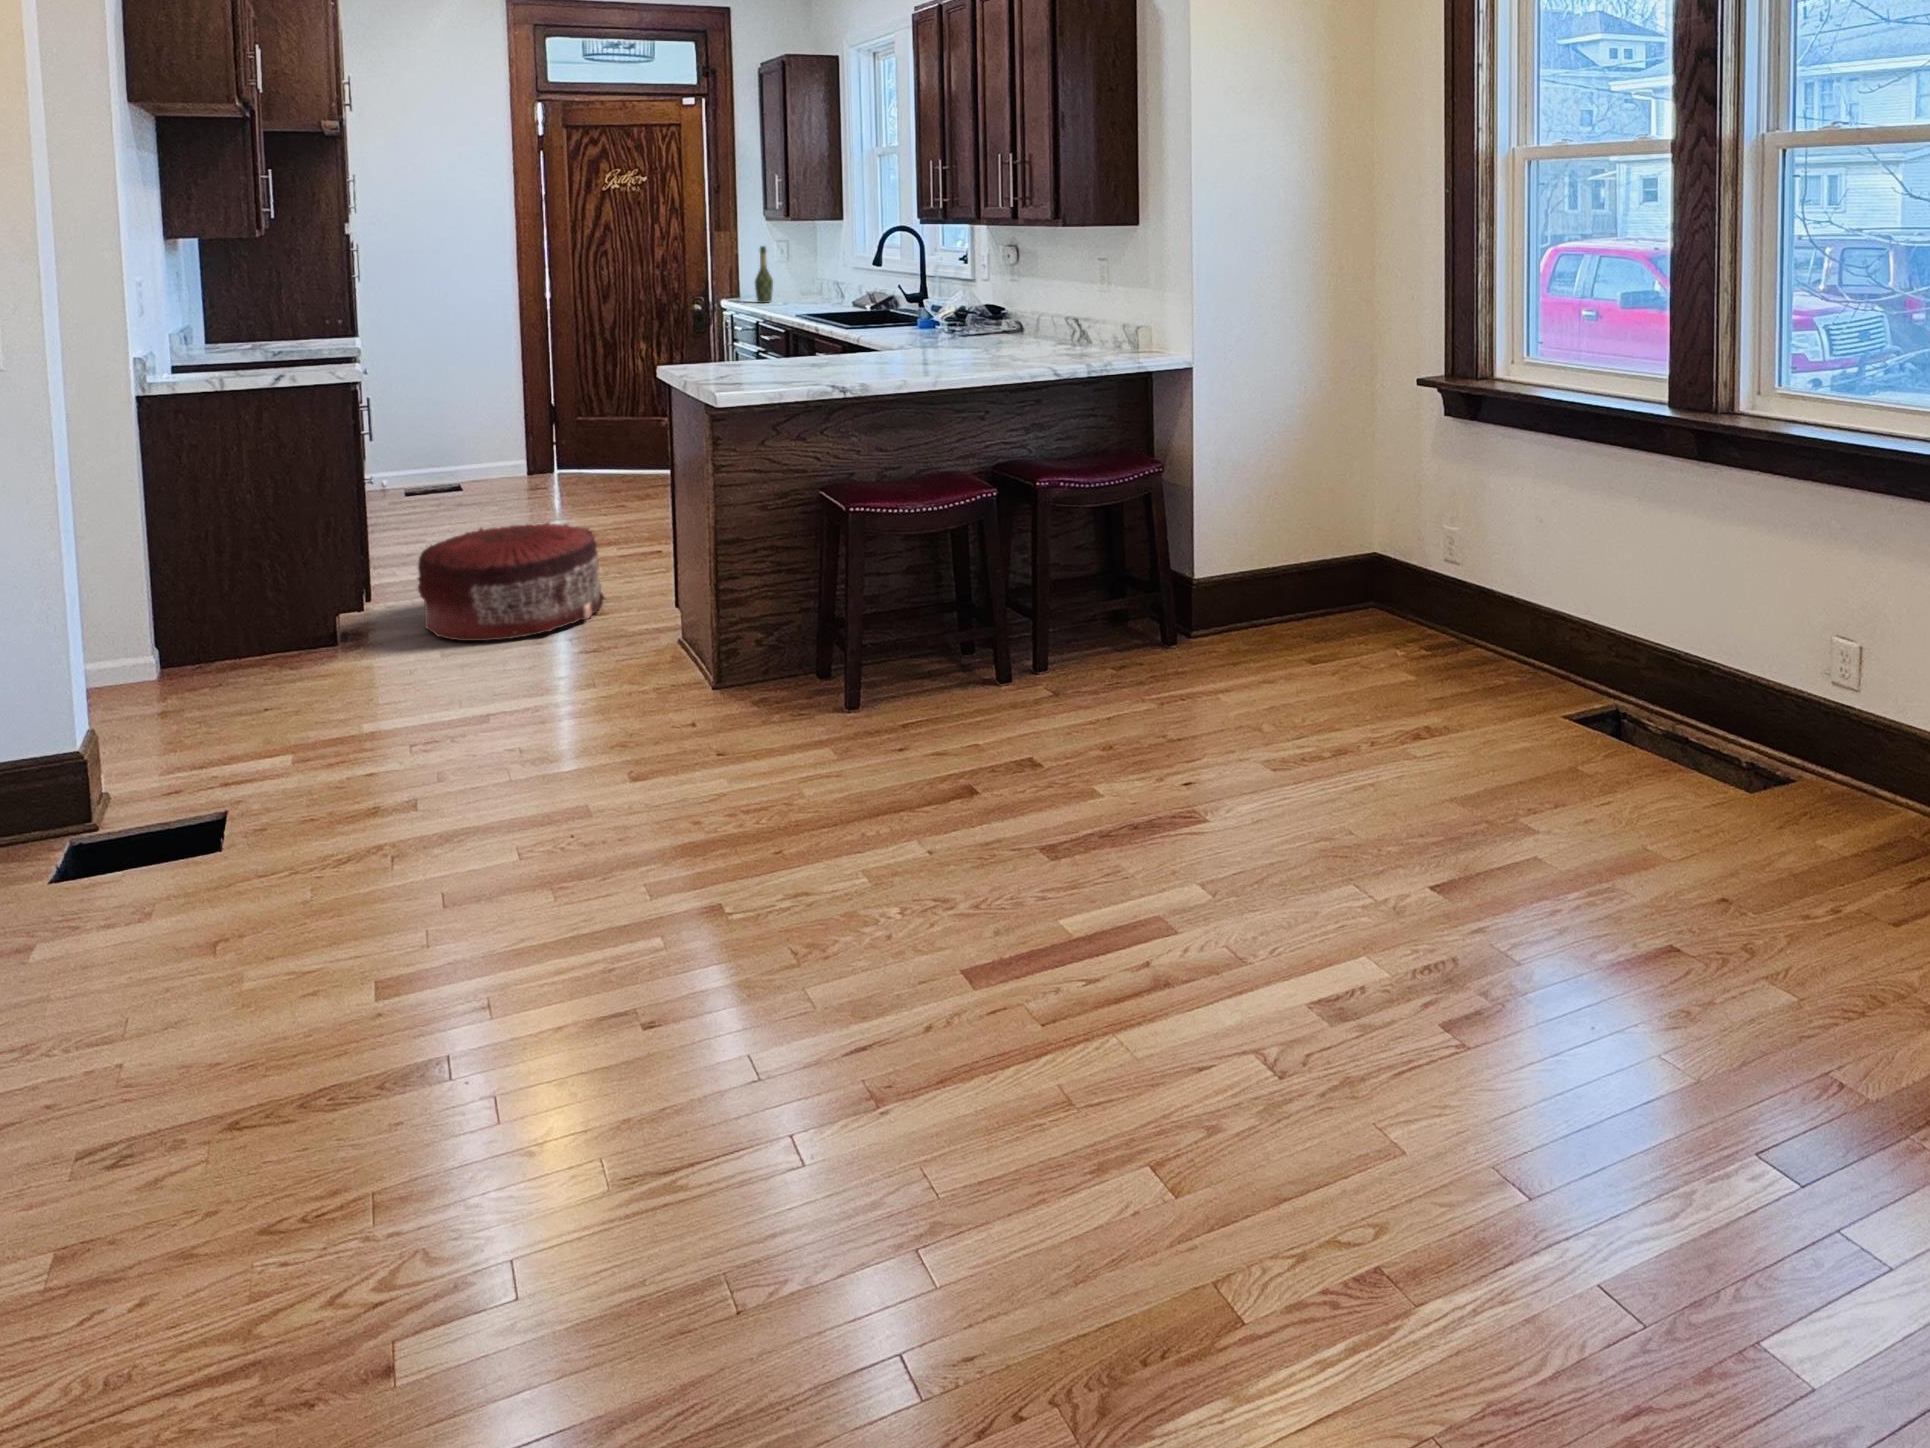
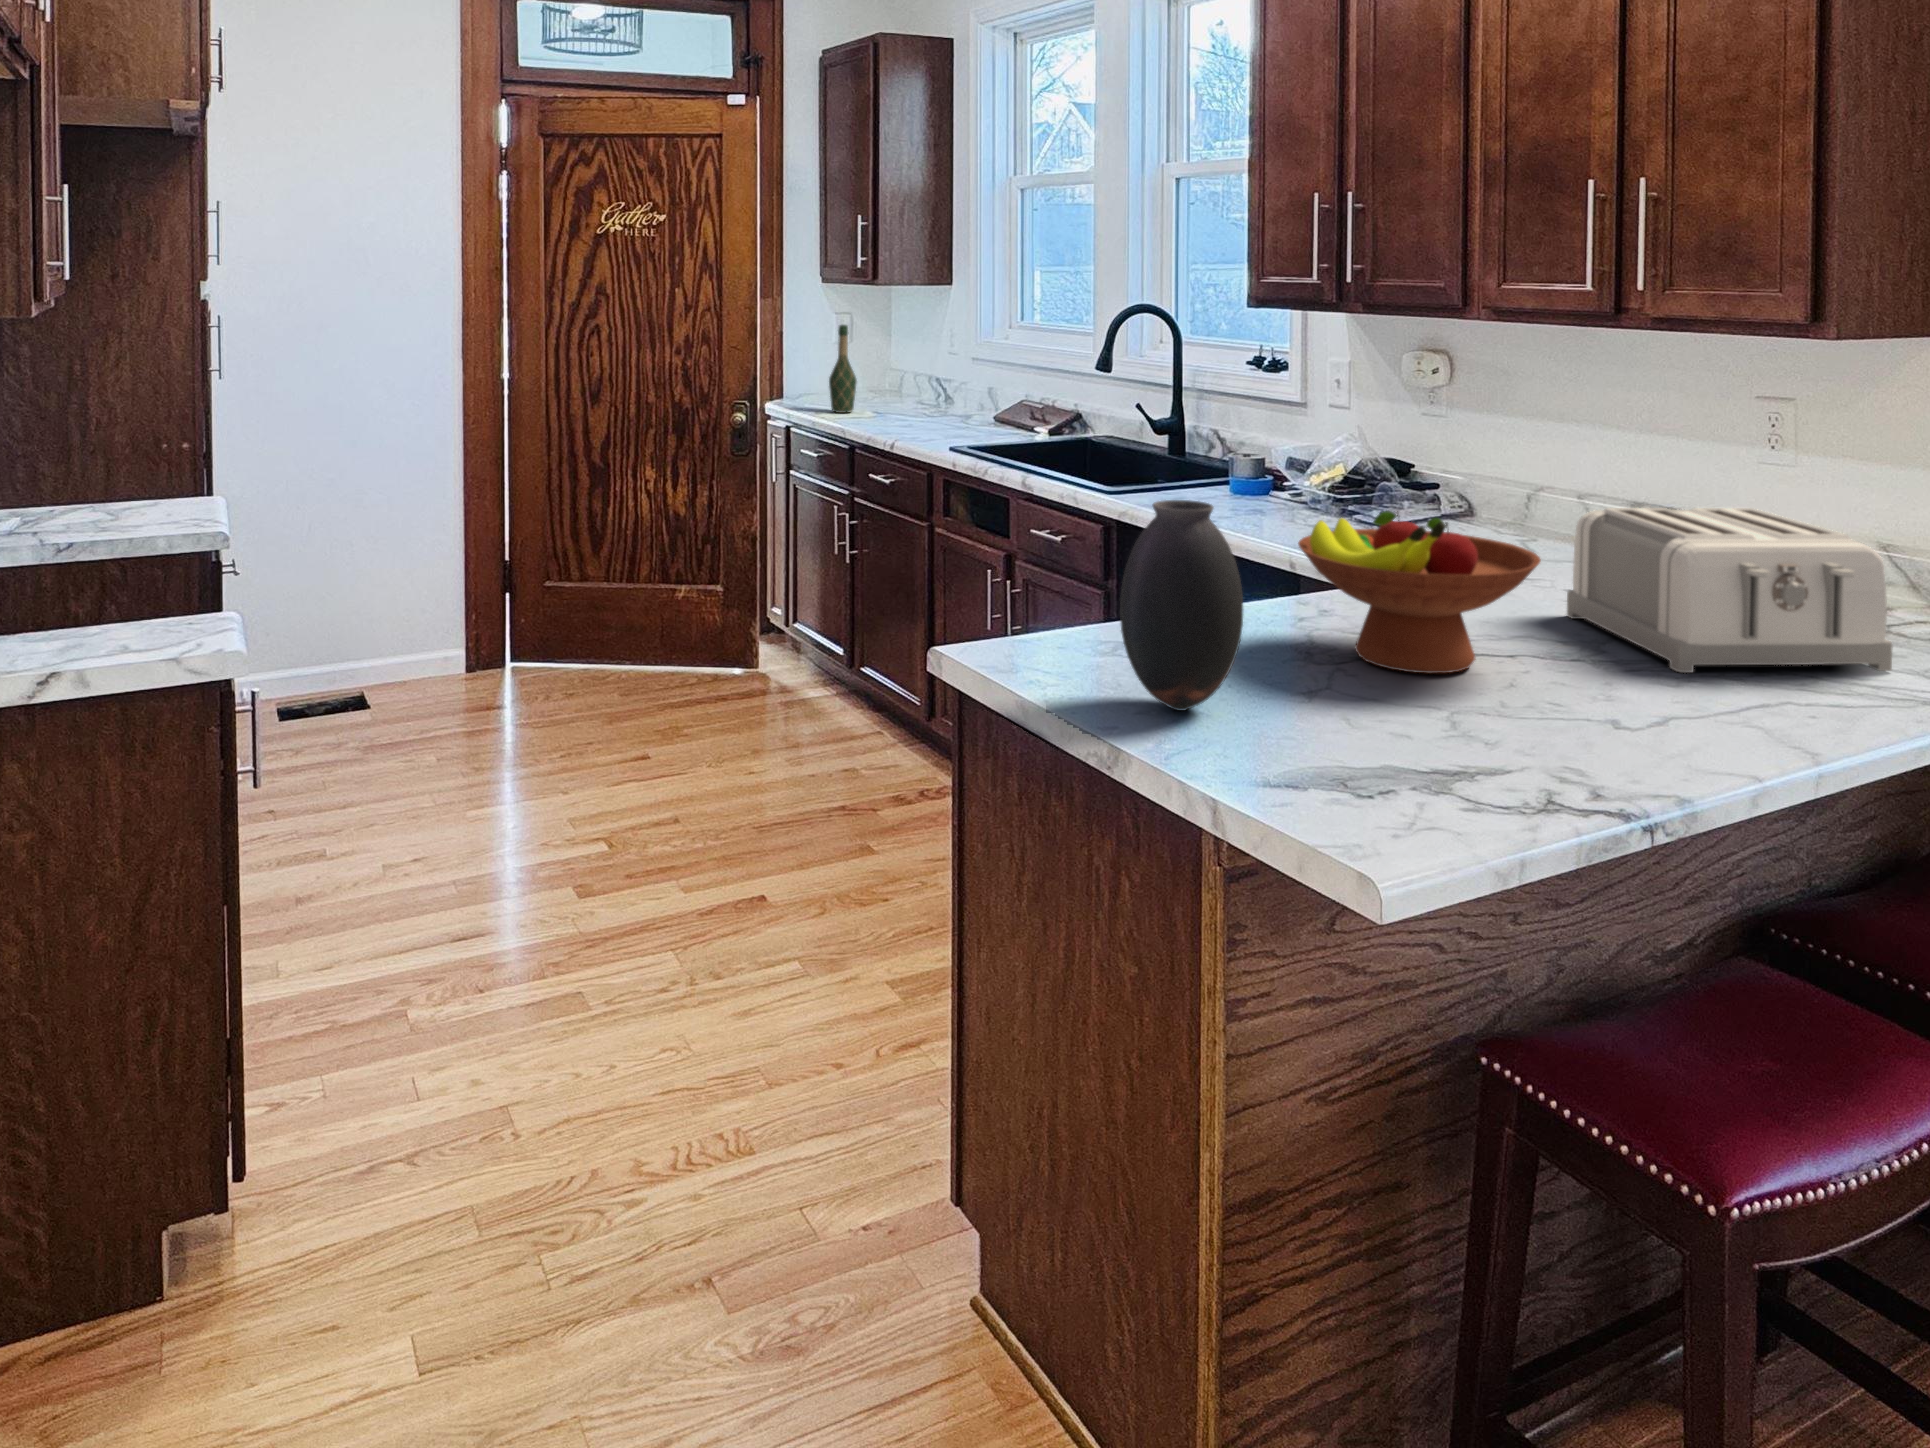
vase: none [718,294,767,375] -> present [1120,500,1243,711]
fruit bowl: none [821,303,921,368] -> present [1298,511,1541,674]
toaster: none [979,305,1074,367] -> present [1567,508,1893,673]
pouf: present [418,522,605,641] -> none [327,917,721,1294]

